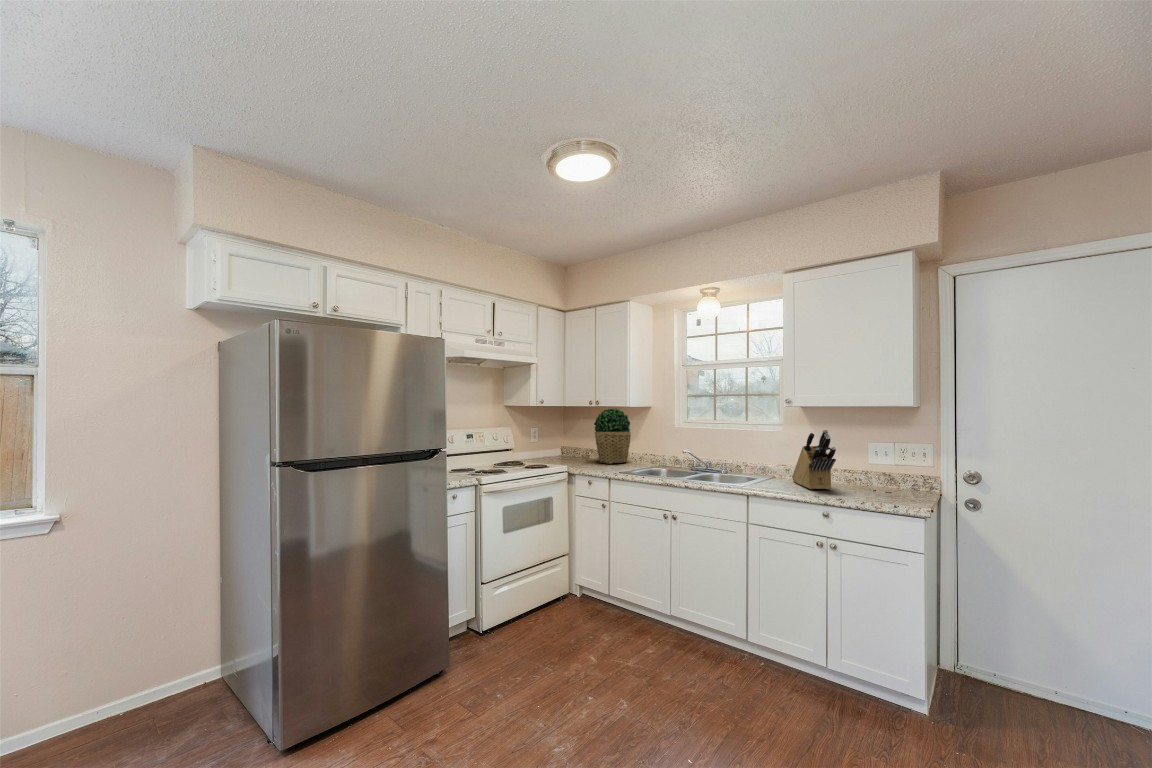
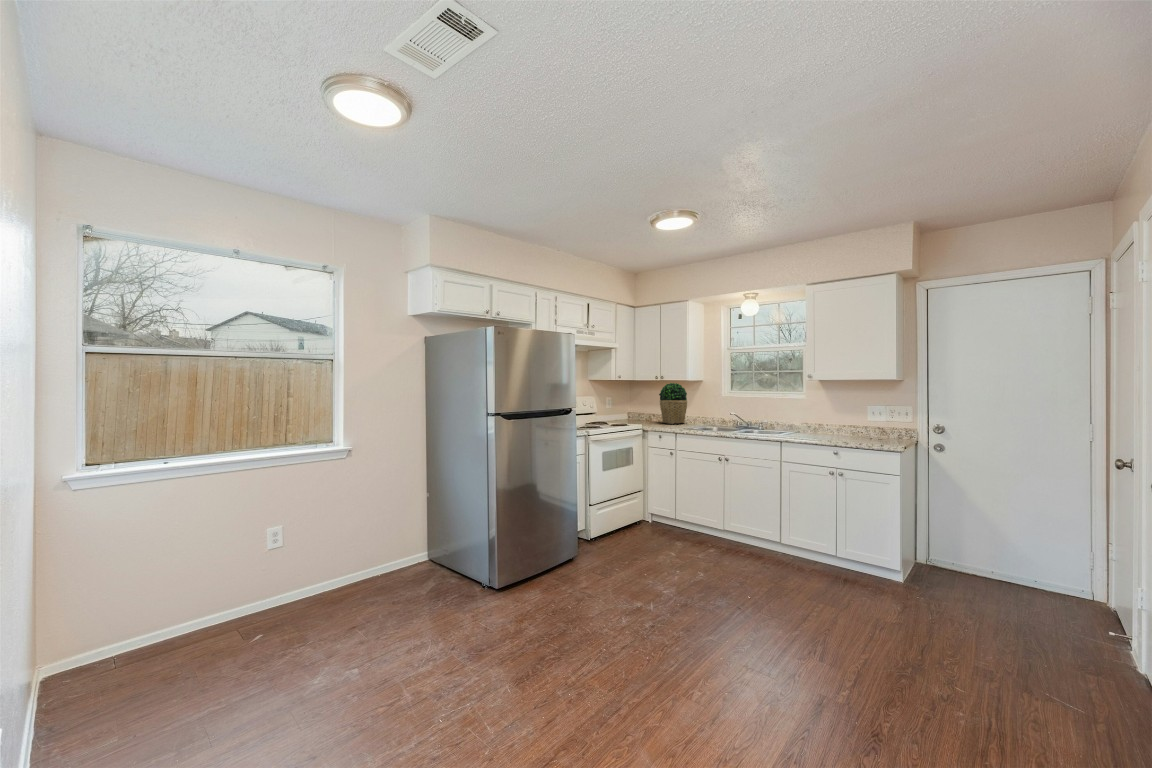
knife block: present [792,430,836,489] -> none [812,396,843,438]

